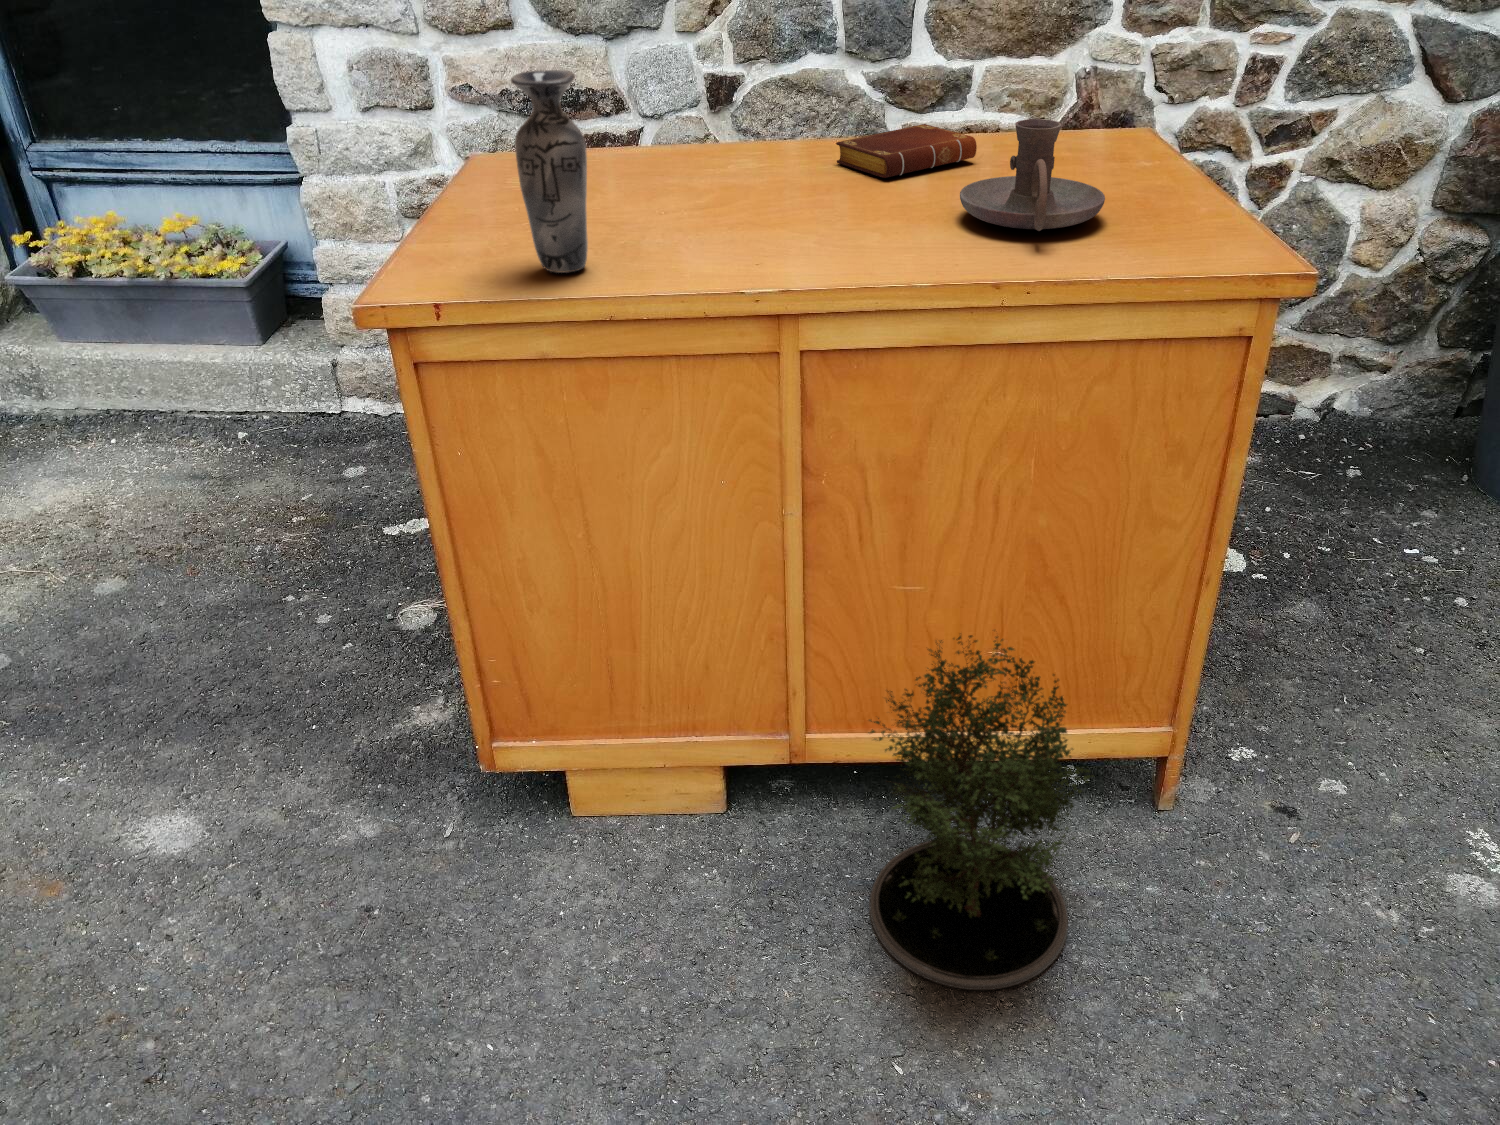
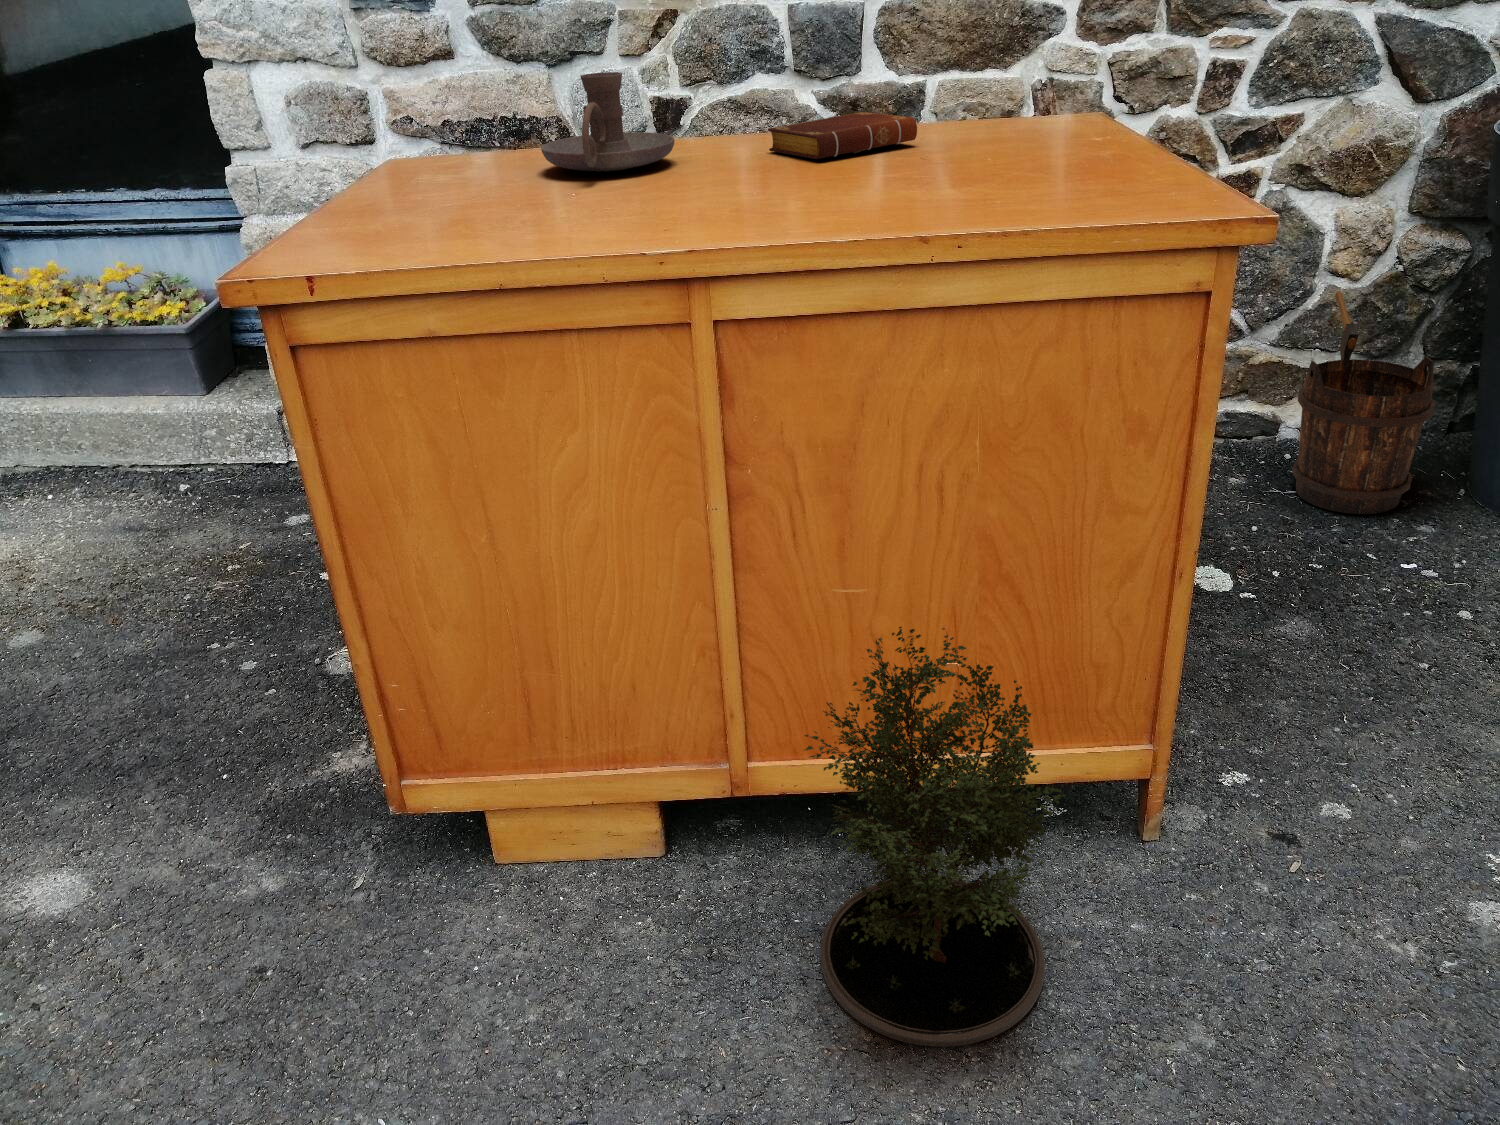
vase: present [511,70,588,273] -> none [379,17,478,243]
candle holder: present [960,119,1105,231] -> present [541,72,674,172]
bucket: none [1307,280,1448,498] -> present [1292,291,1435,514]

